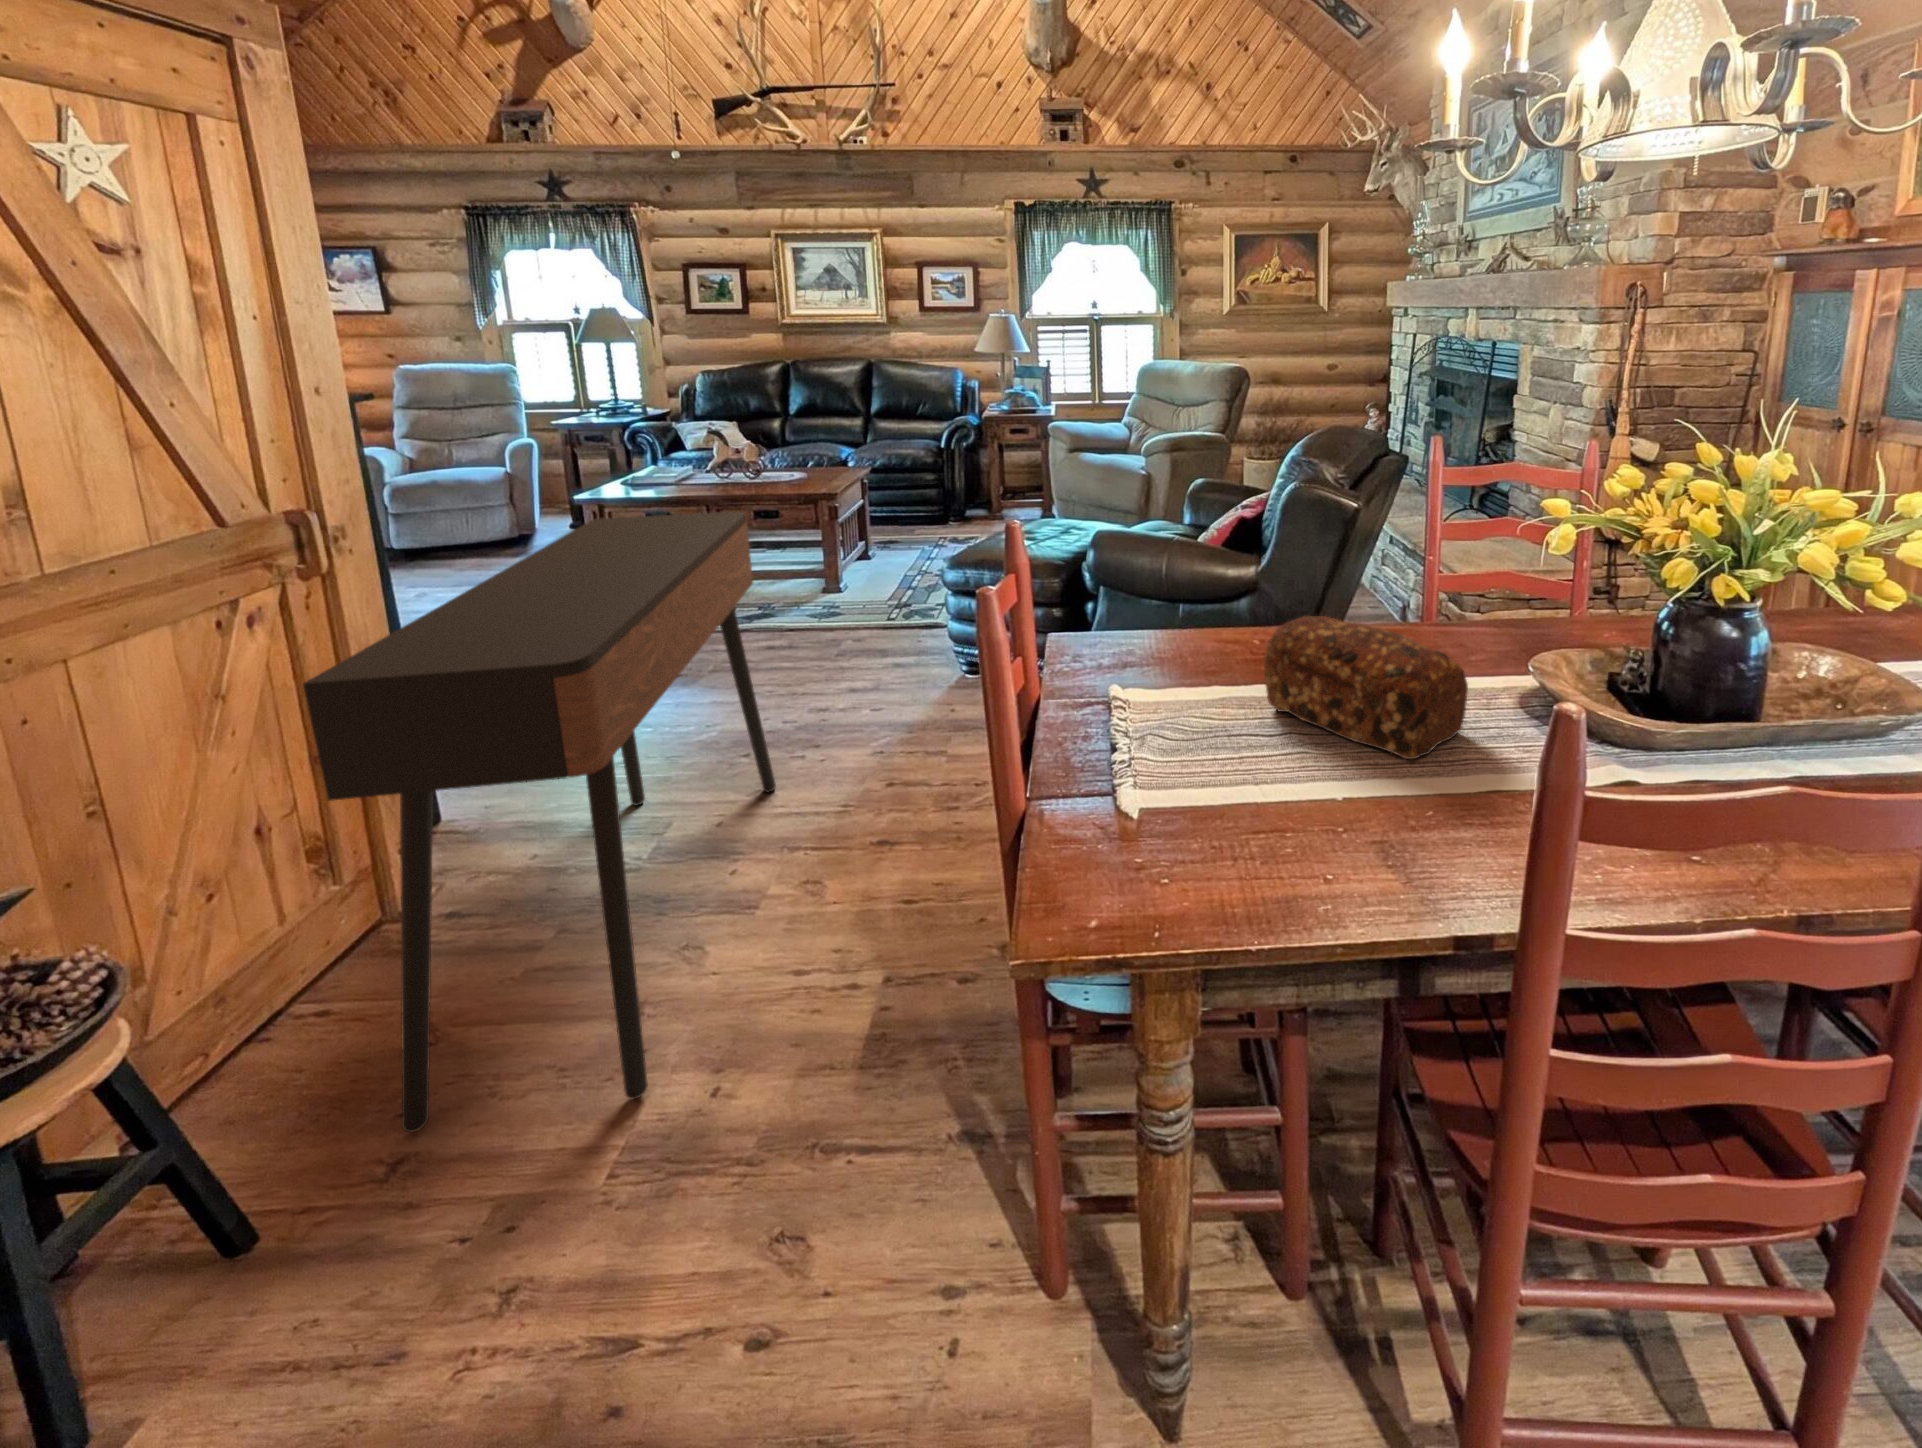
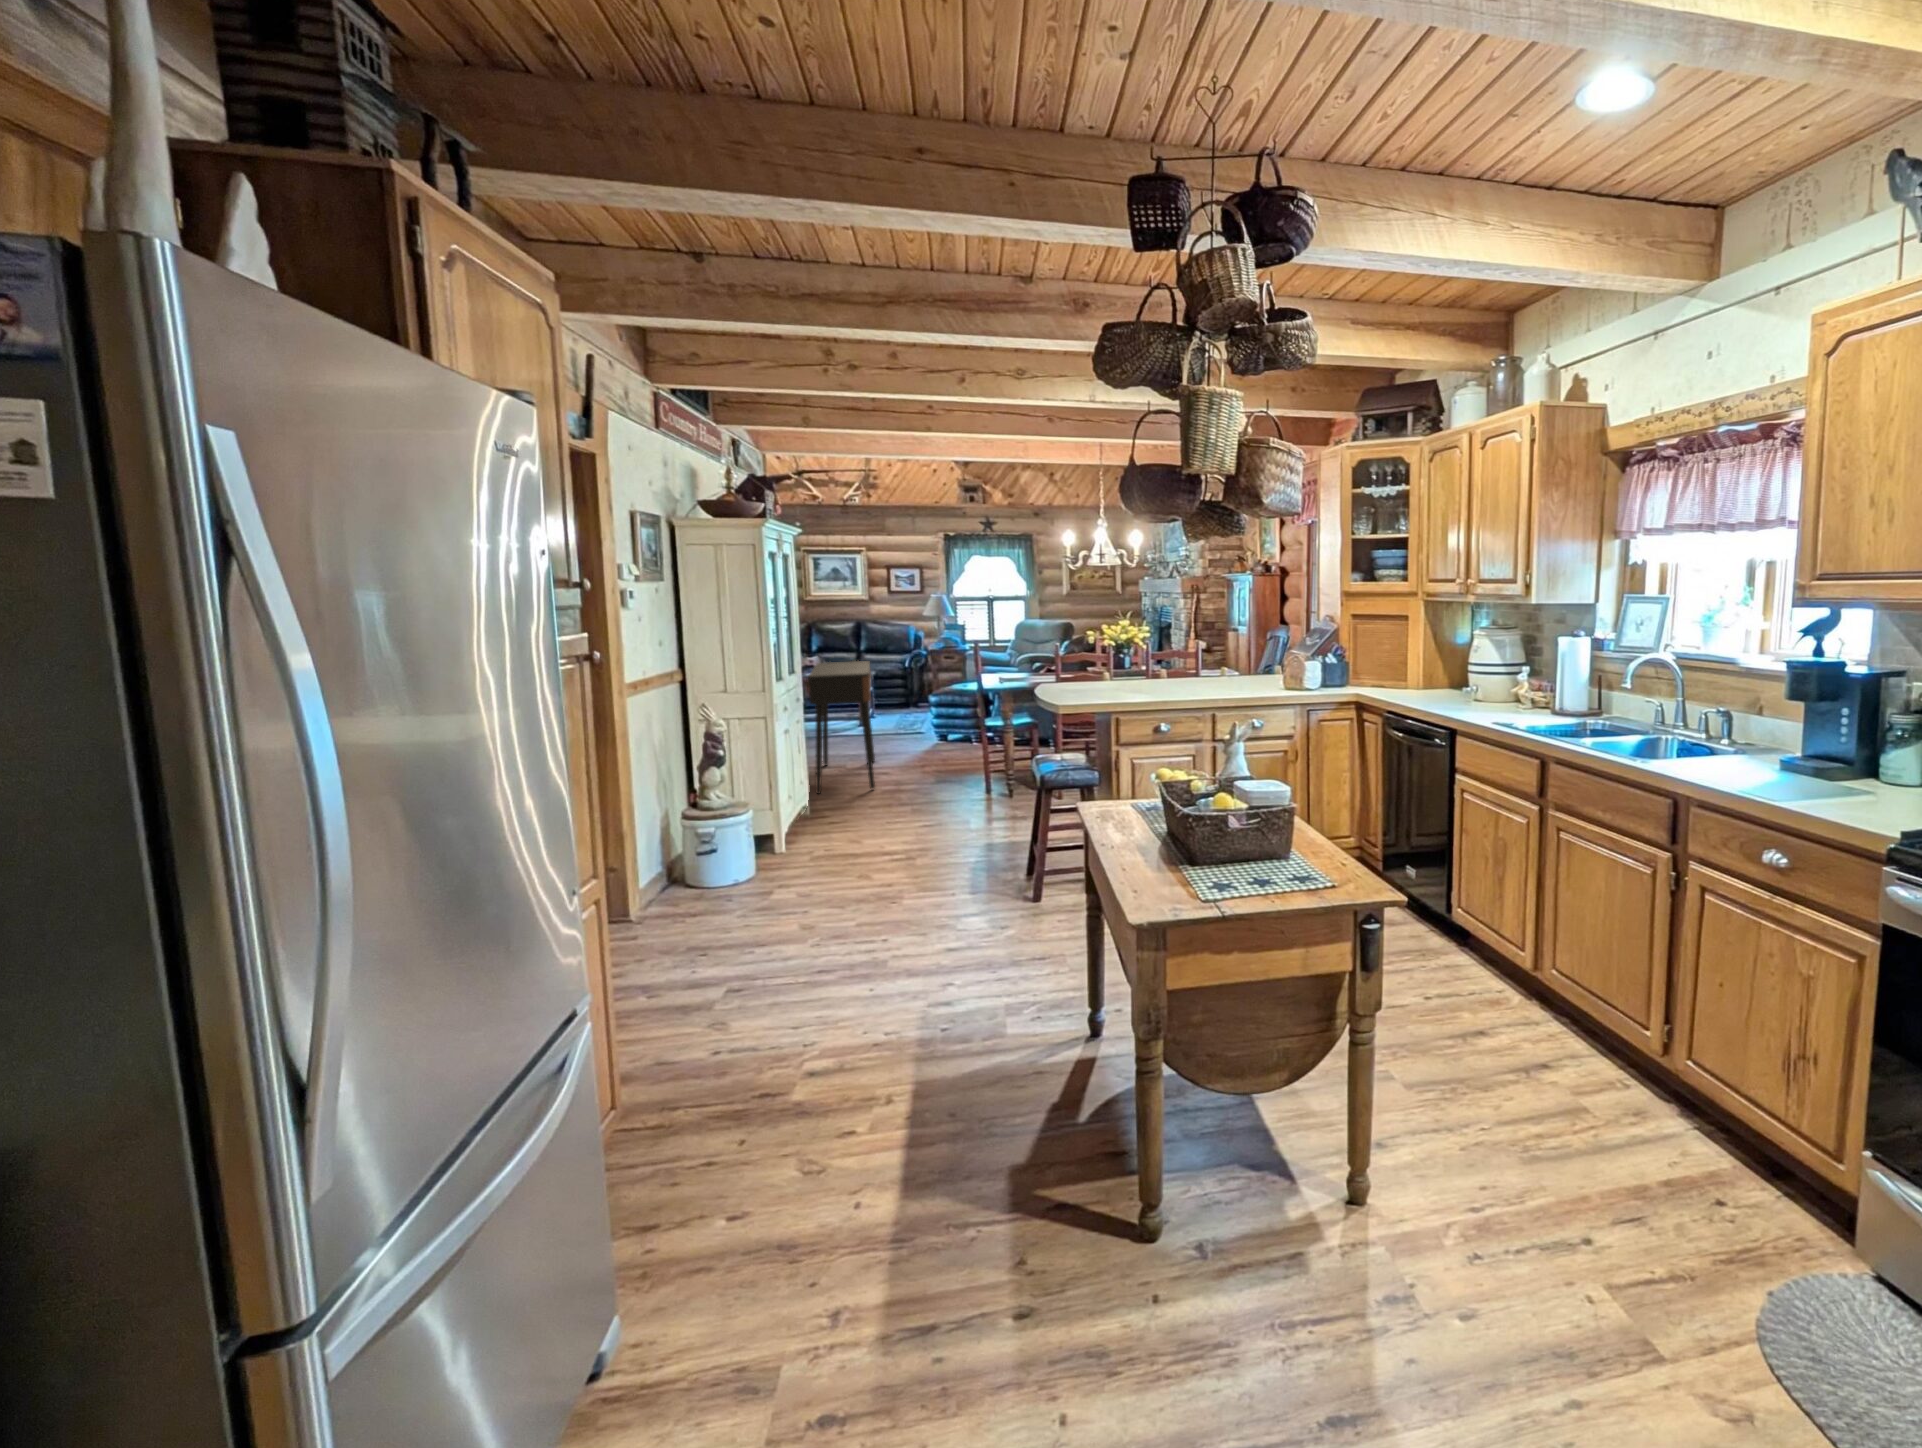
bread loaf: present [1264,616,1468,759] -> none [1028,661,1070,683]

